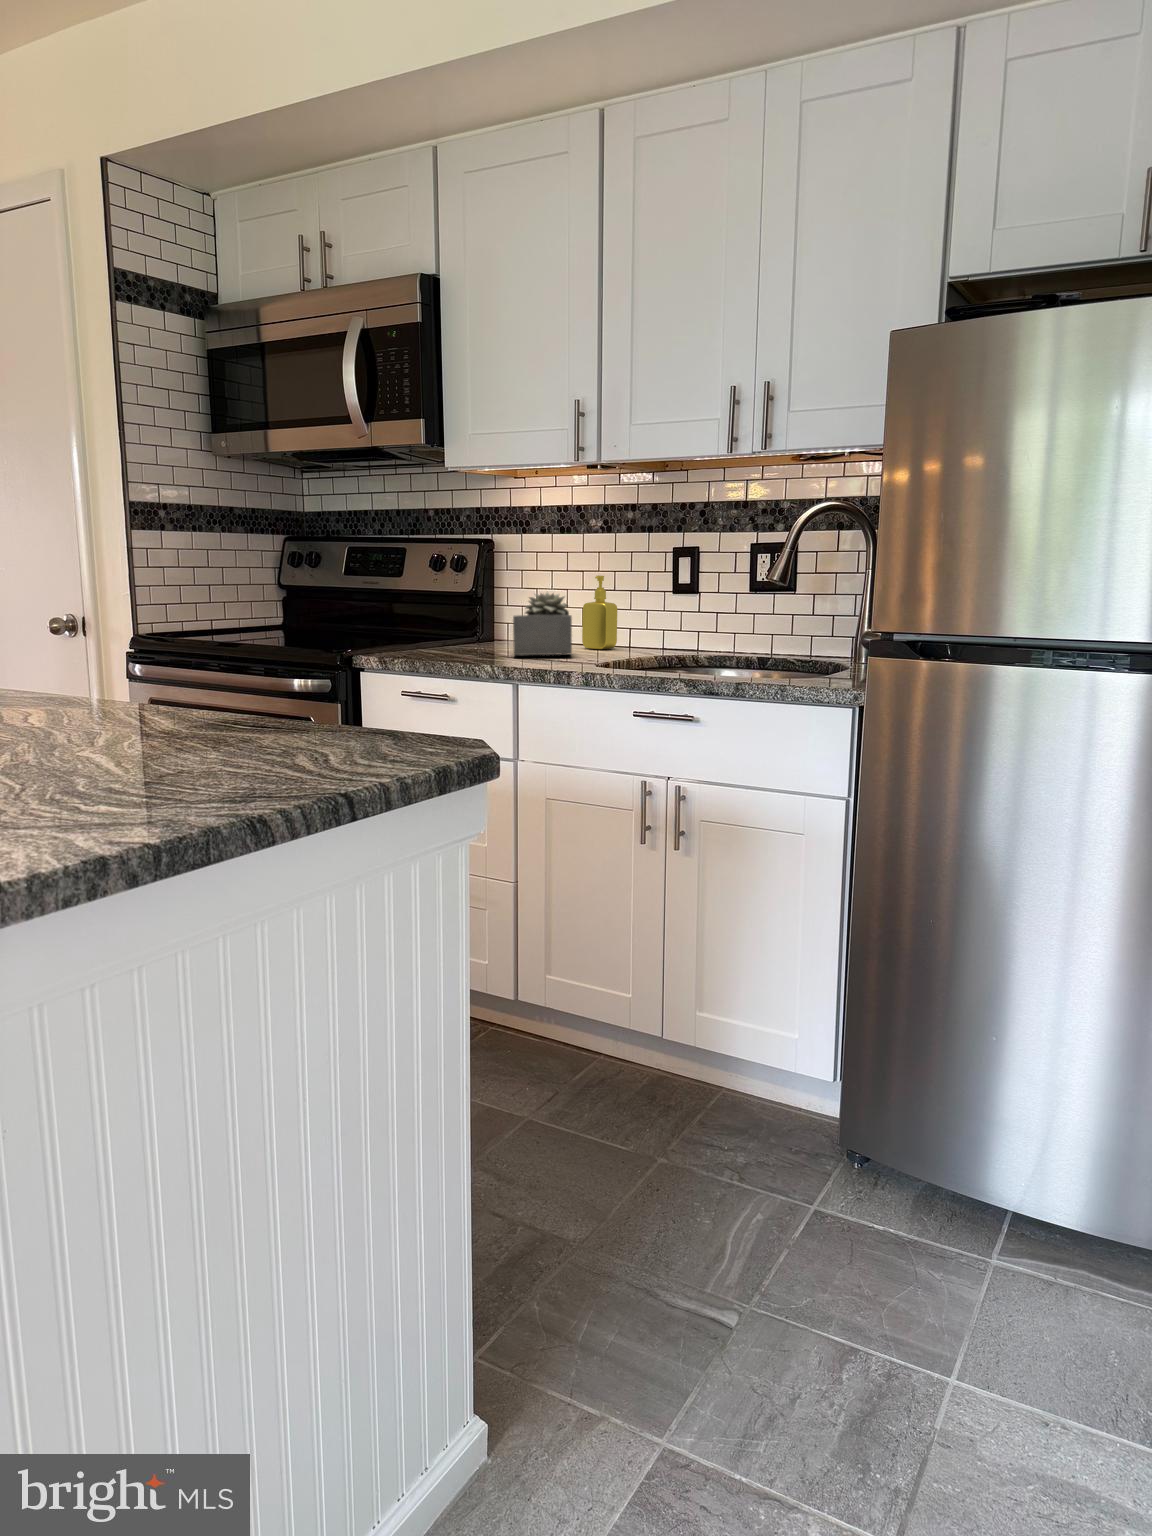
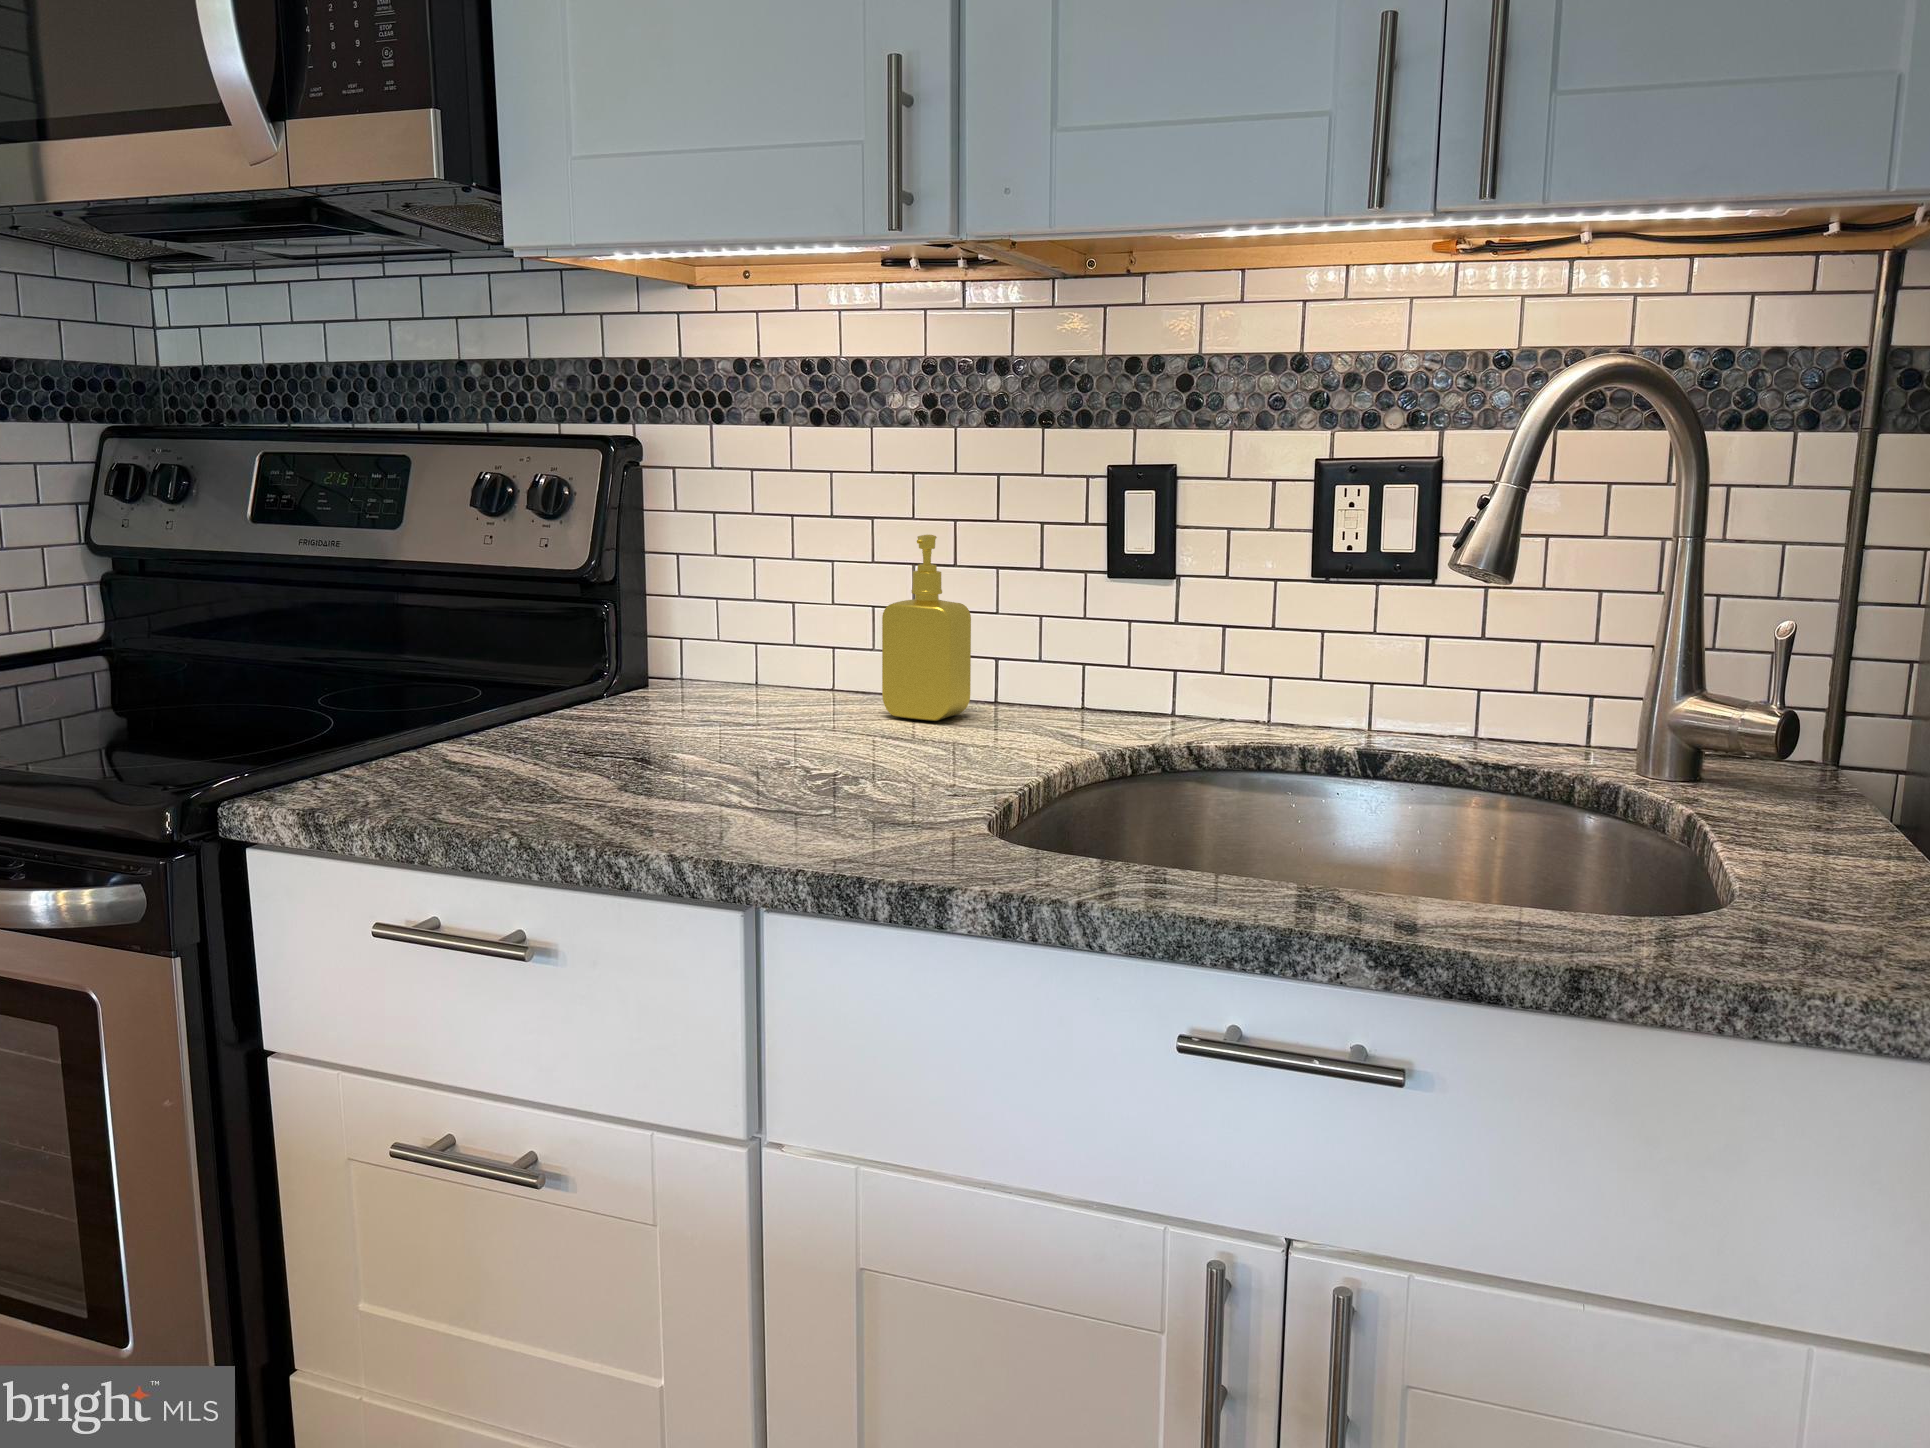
succulent plant: present [513,592,572,655] -> none [716,589,891,778]

